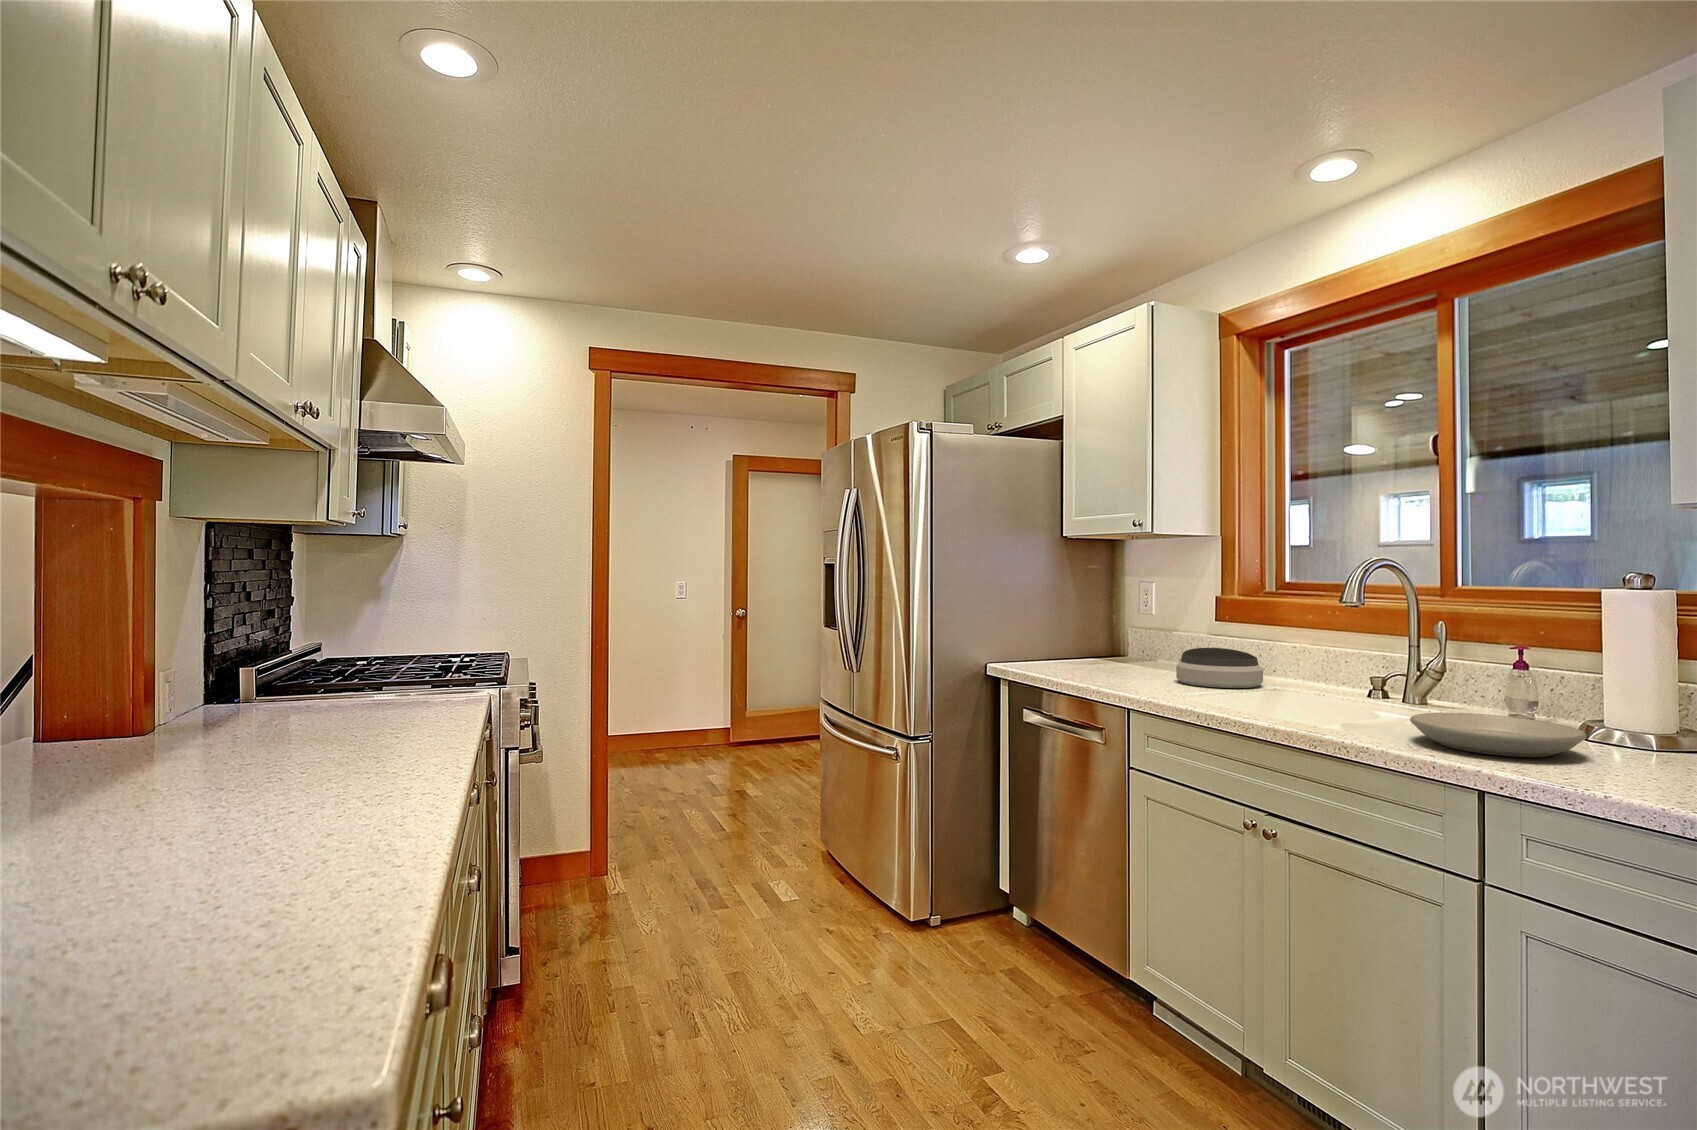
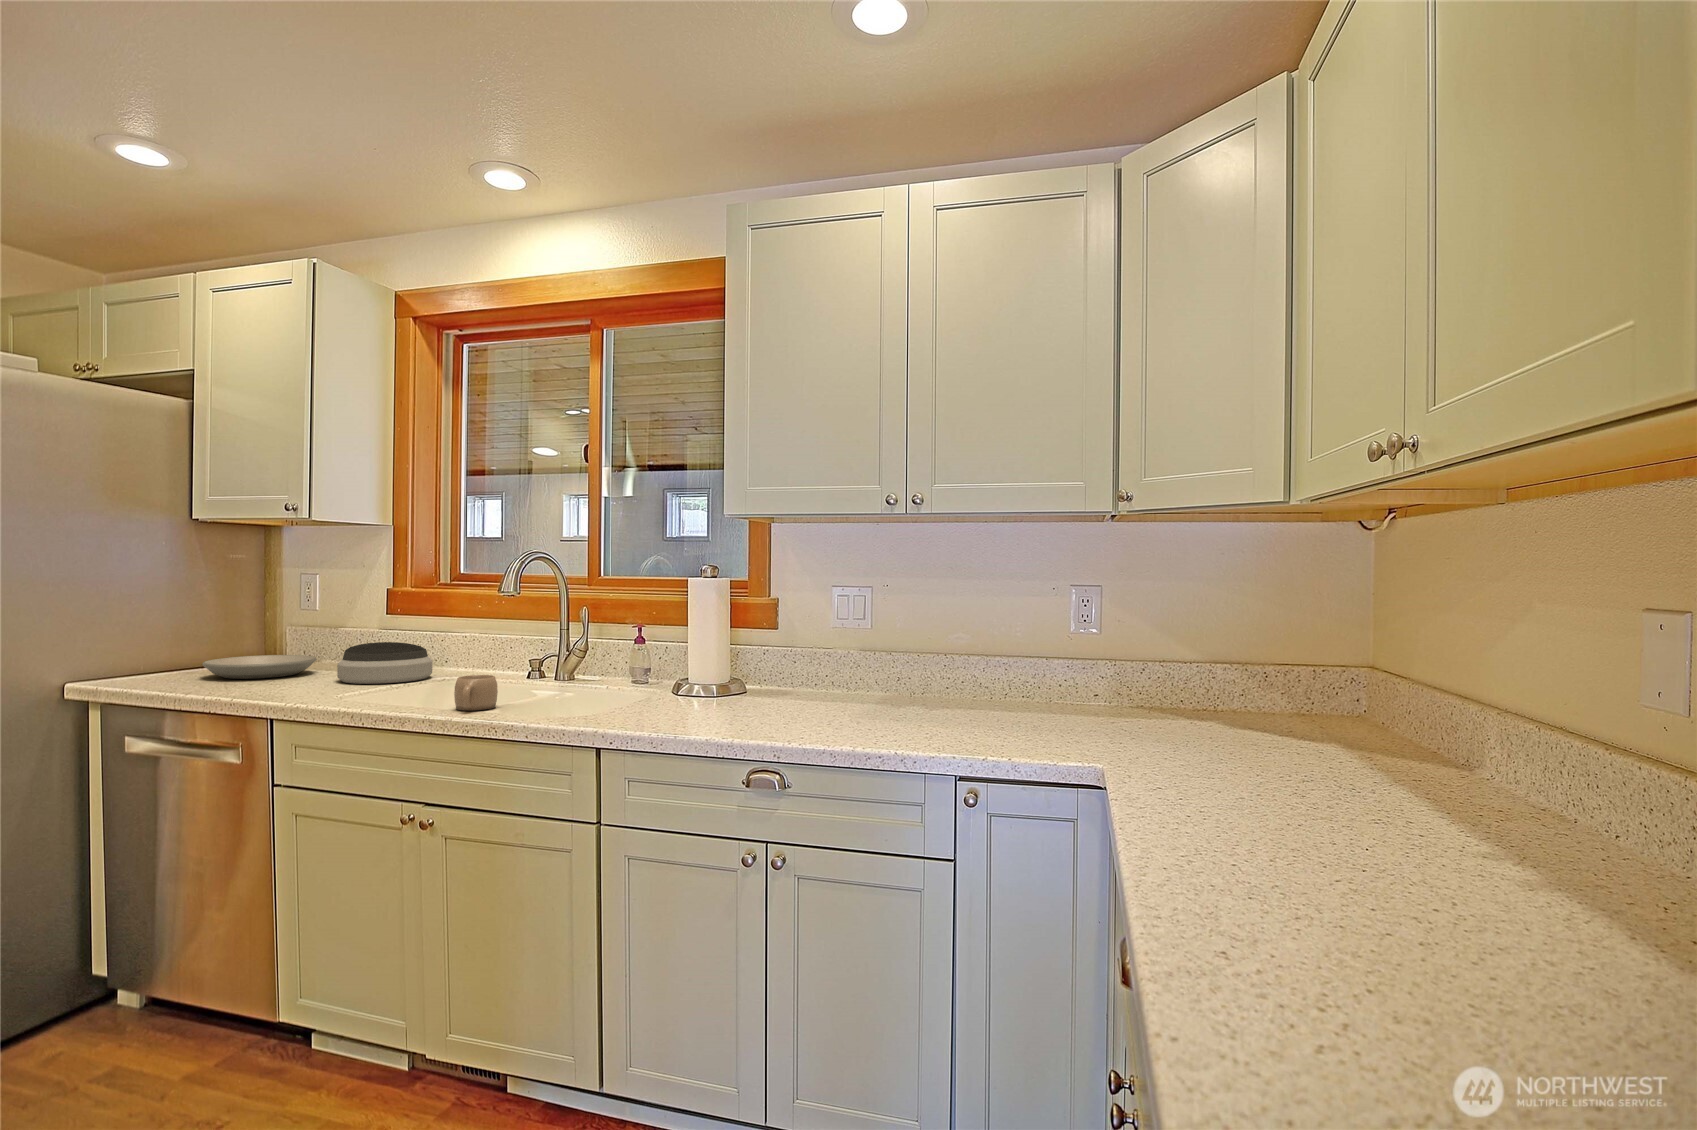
mug: none [1297,689,1344,726] -> present [454,675,498,711]
plate: present [1410,712,1586,757] -> present [202,655,317,679]

